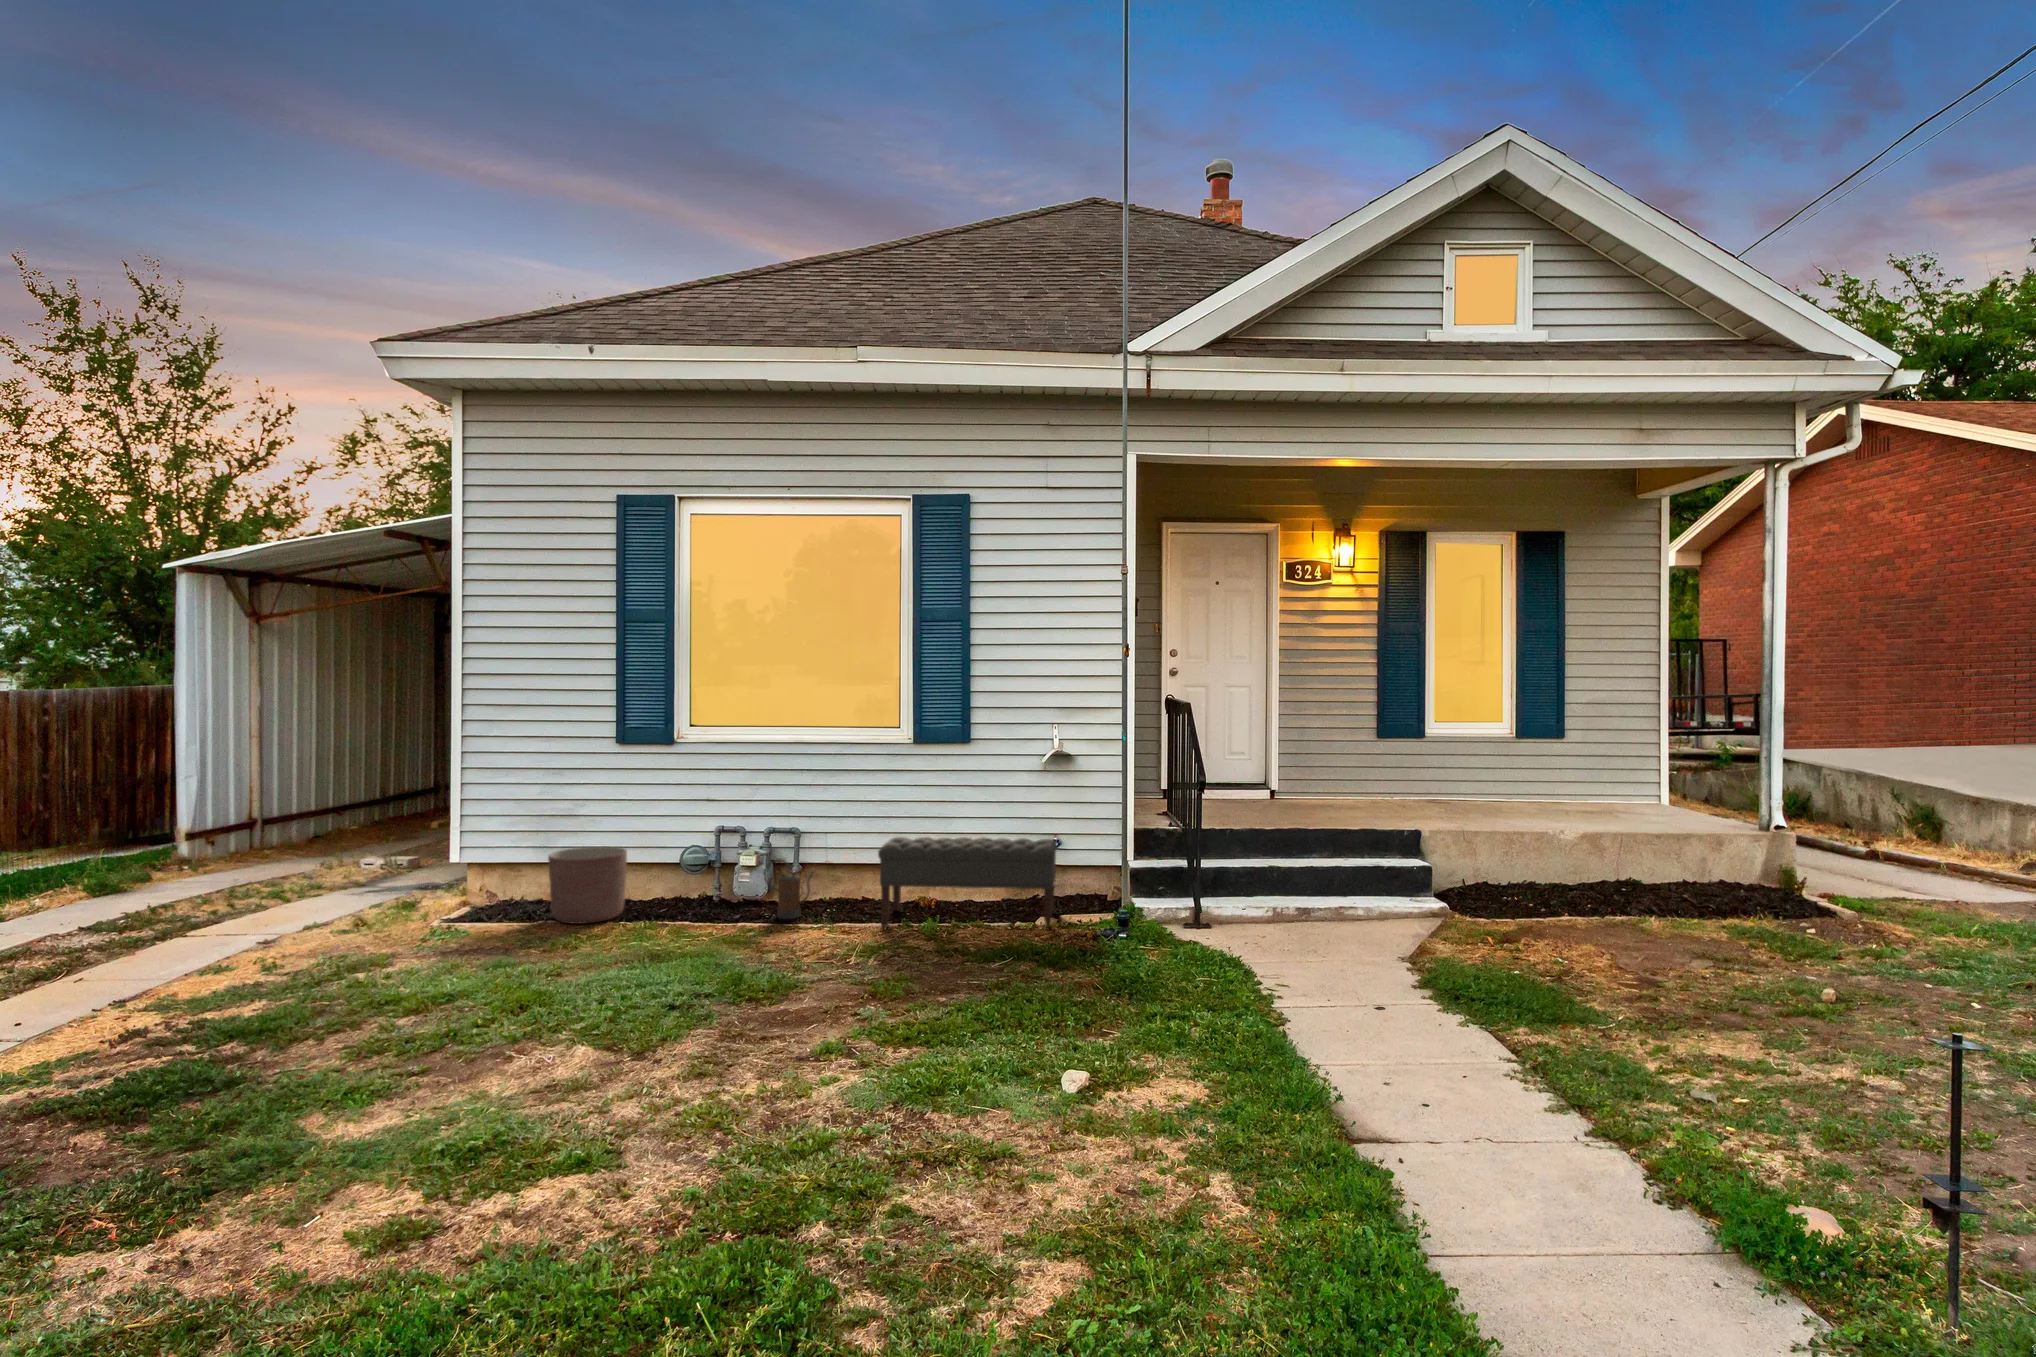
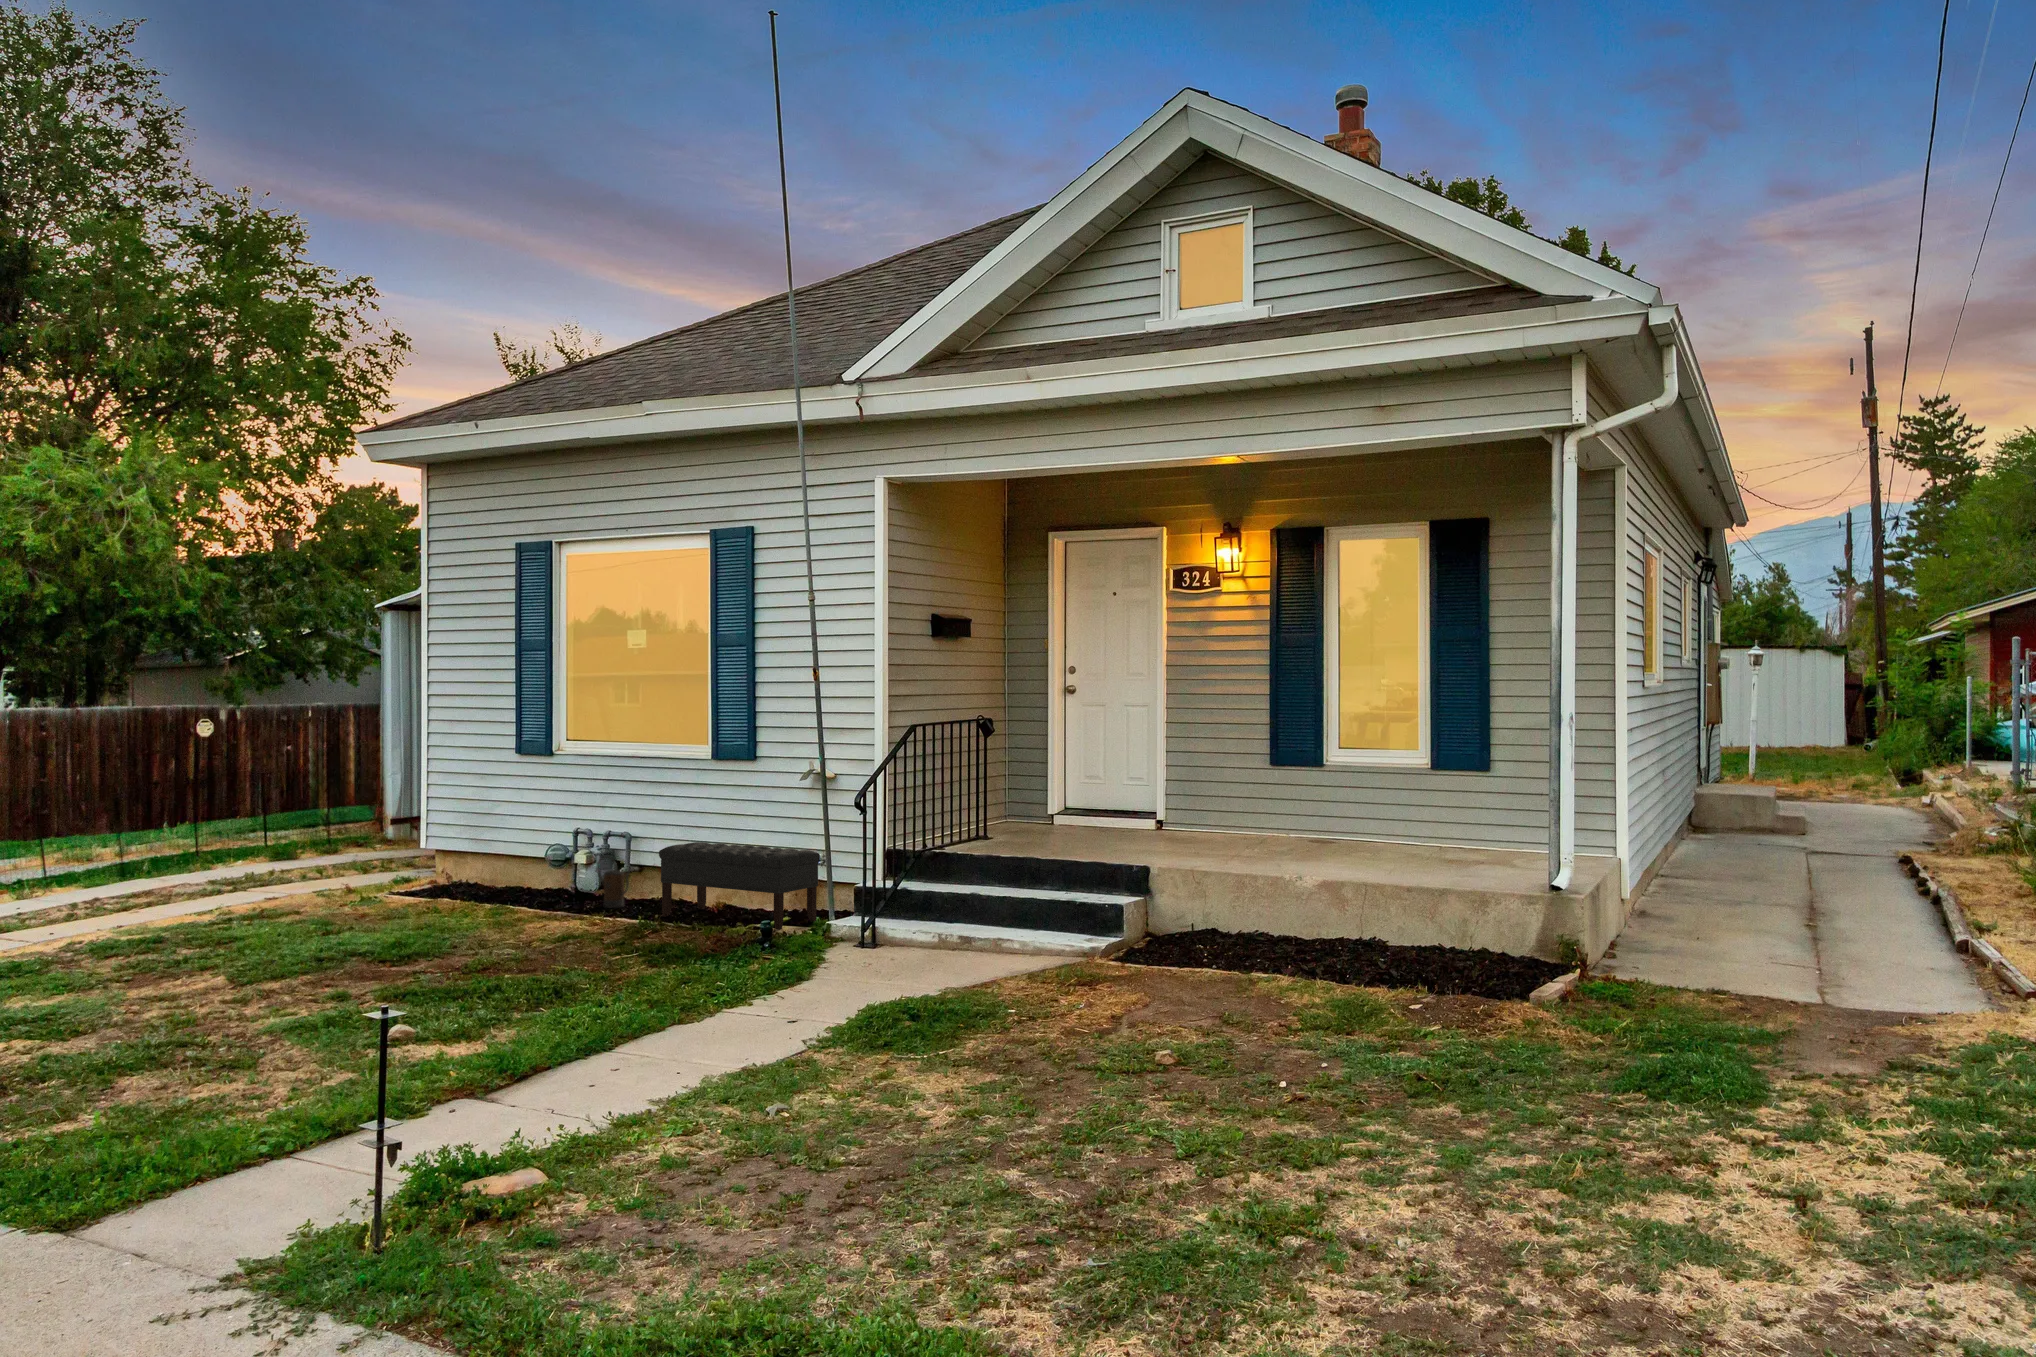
planter: present [548,846,627,924] -> none [450,839,515,898]

